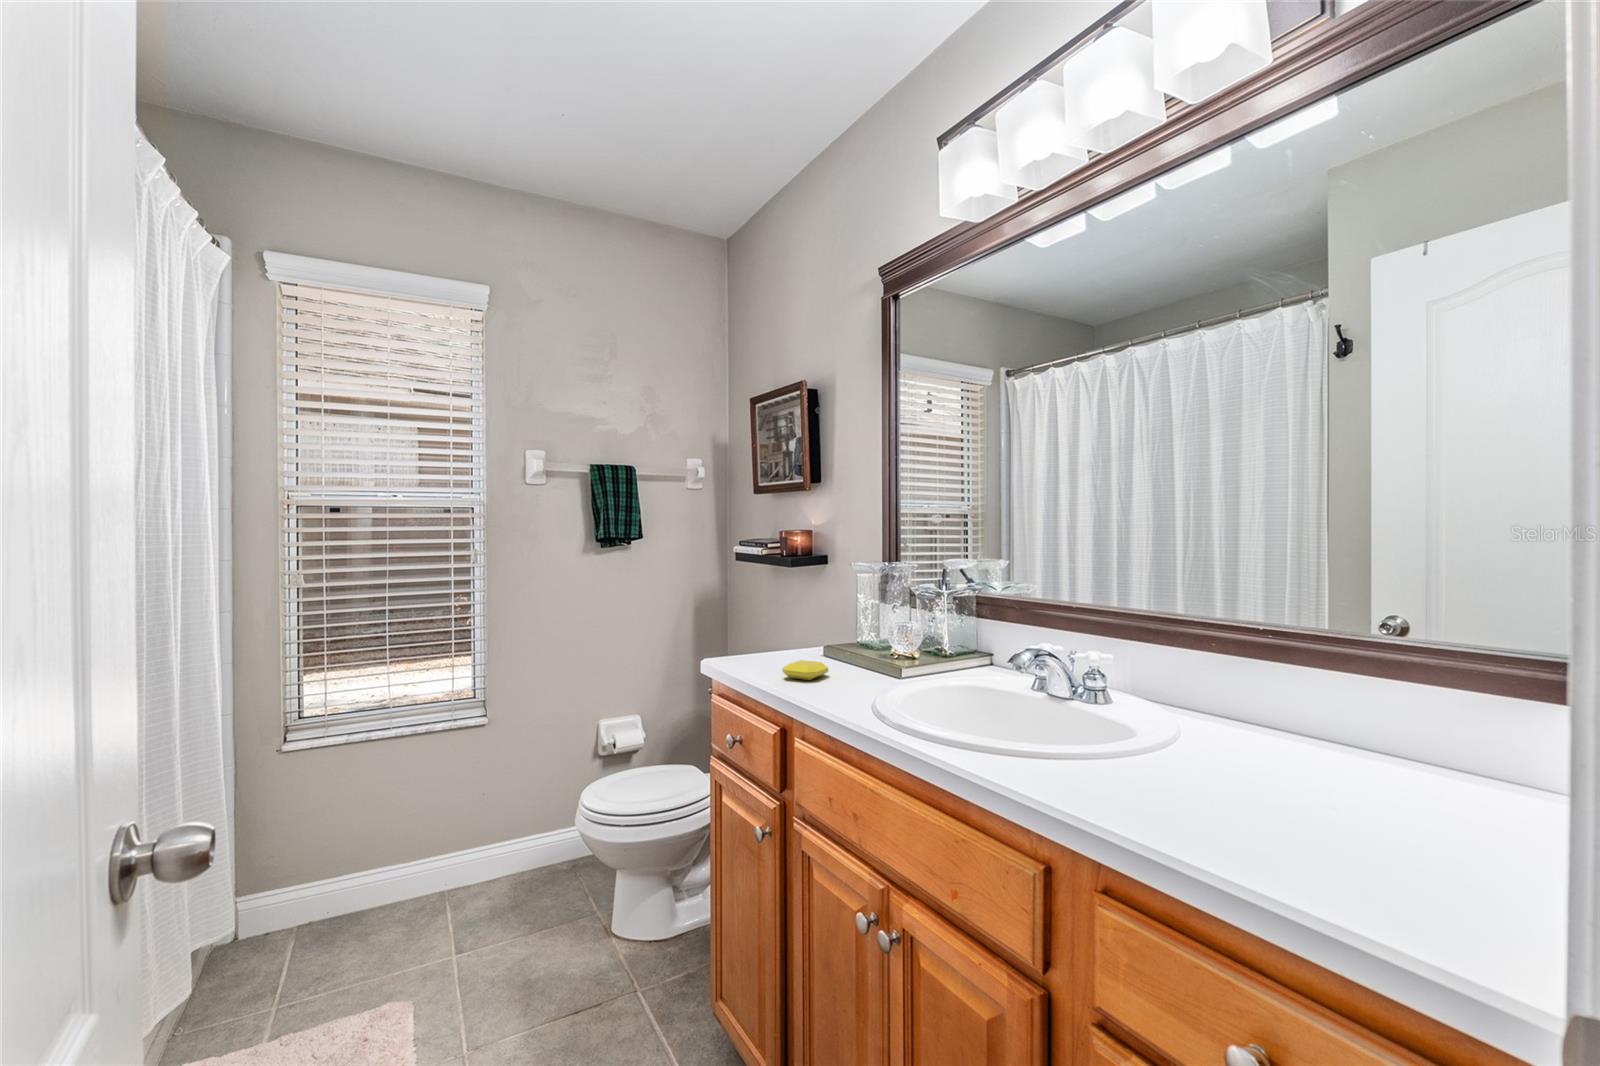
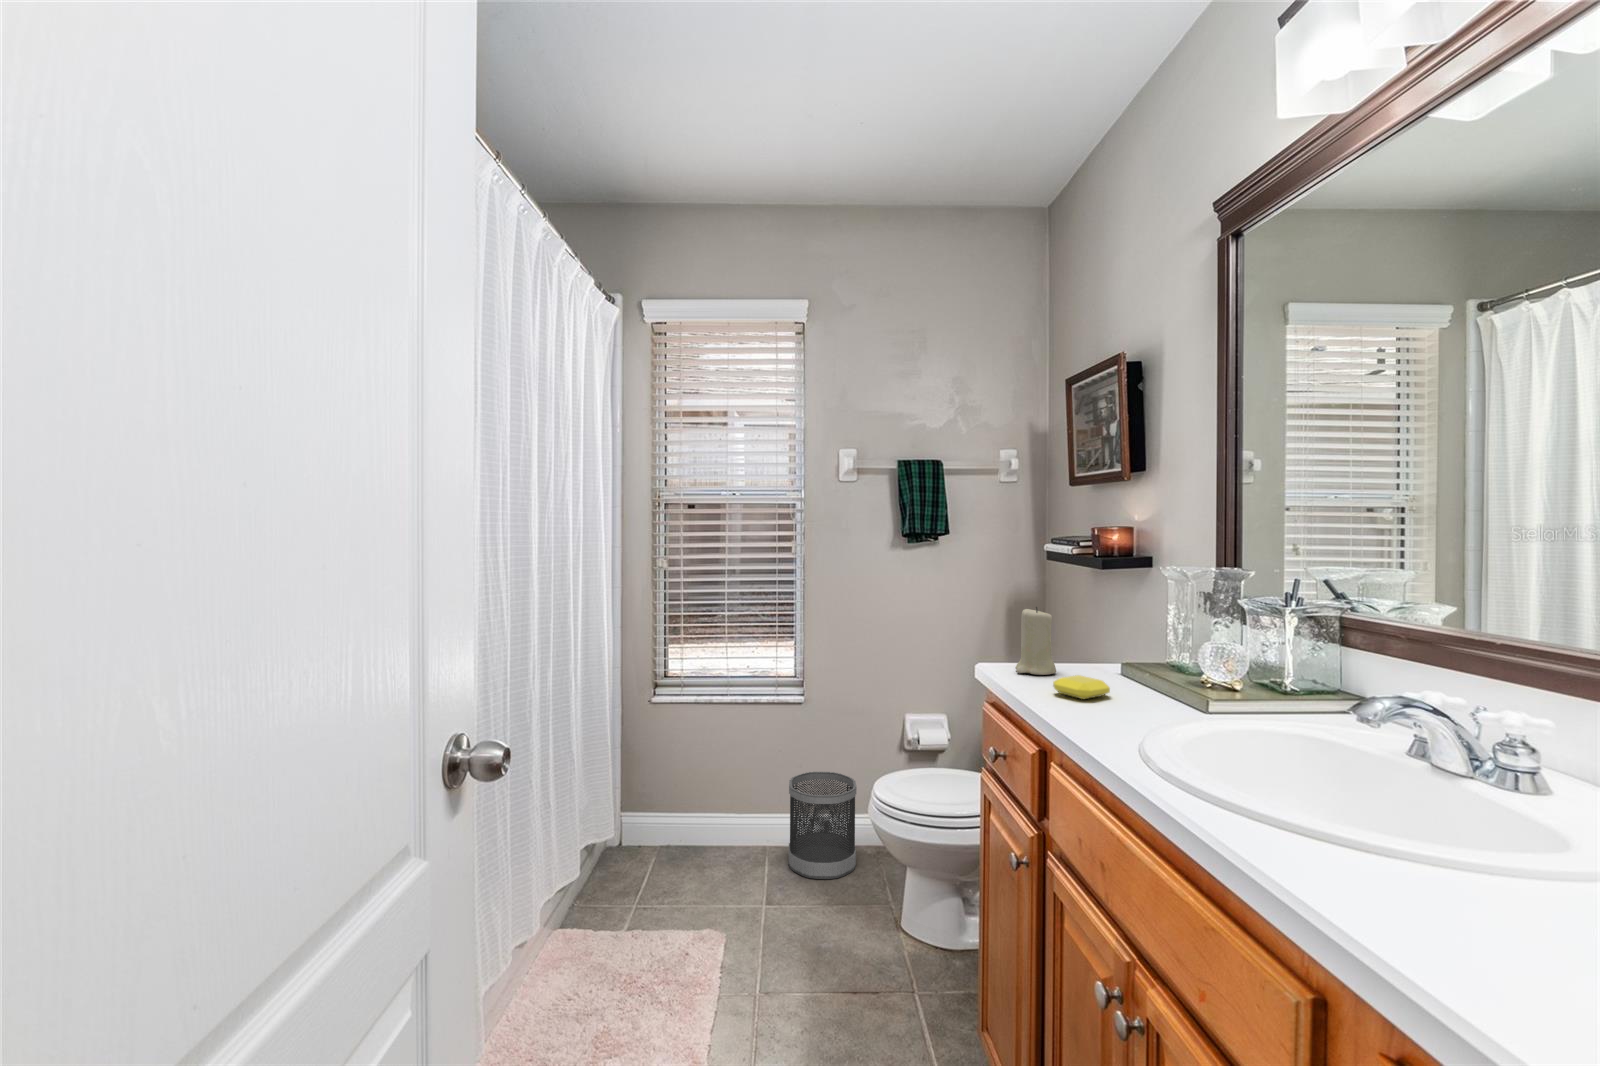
candle: none [739,603,775,664] -> present [1015,607,1056,675]
wastebasket: none [473,795,553,915] -> present [788,772,857,879]

